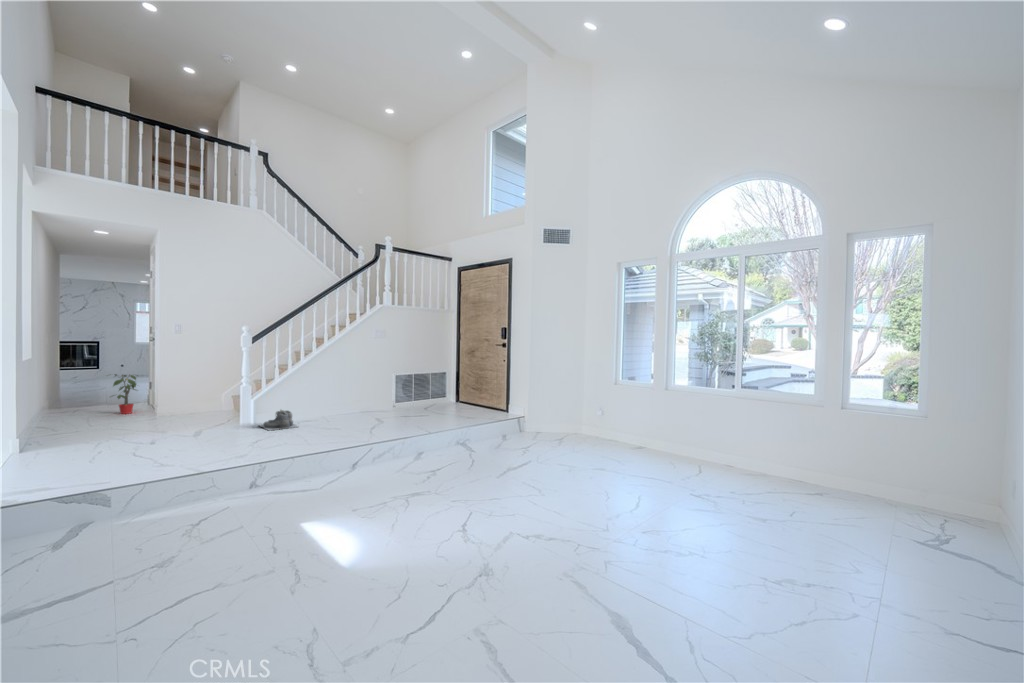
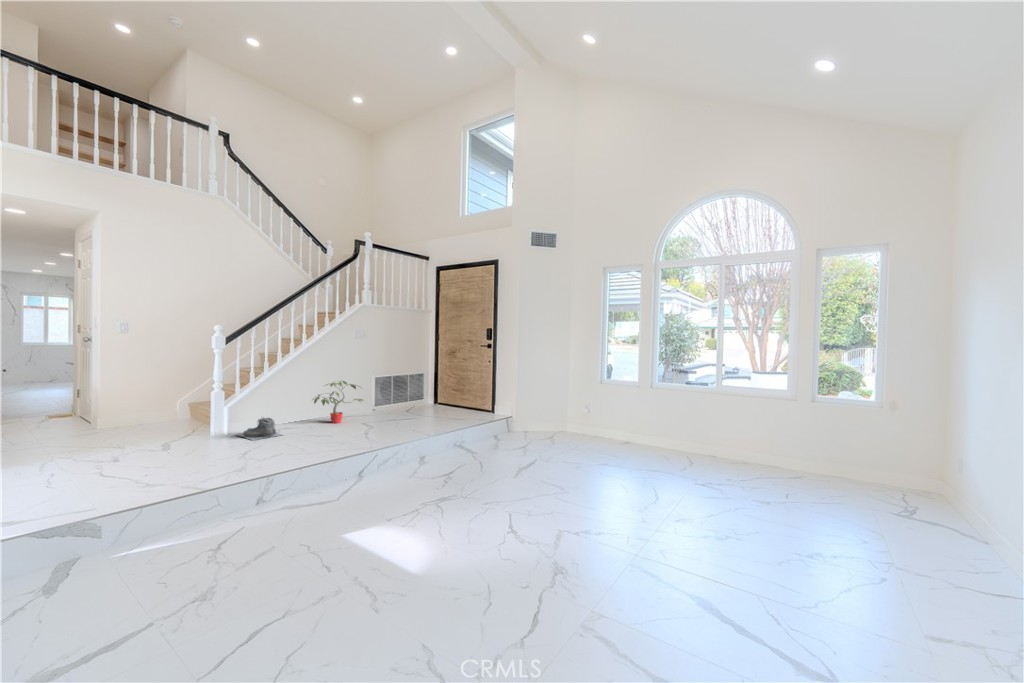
potted plant: present [113,374,136,414] -> present [314,381,363,423]

